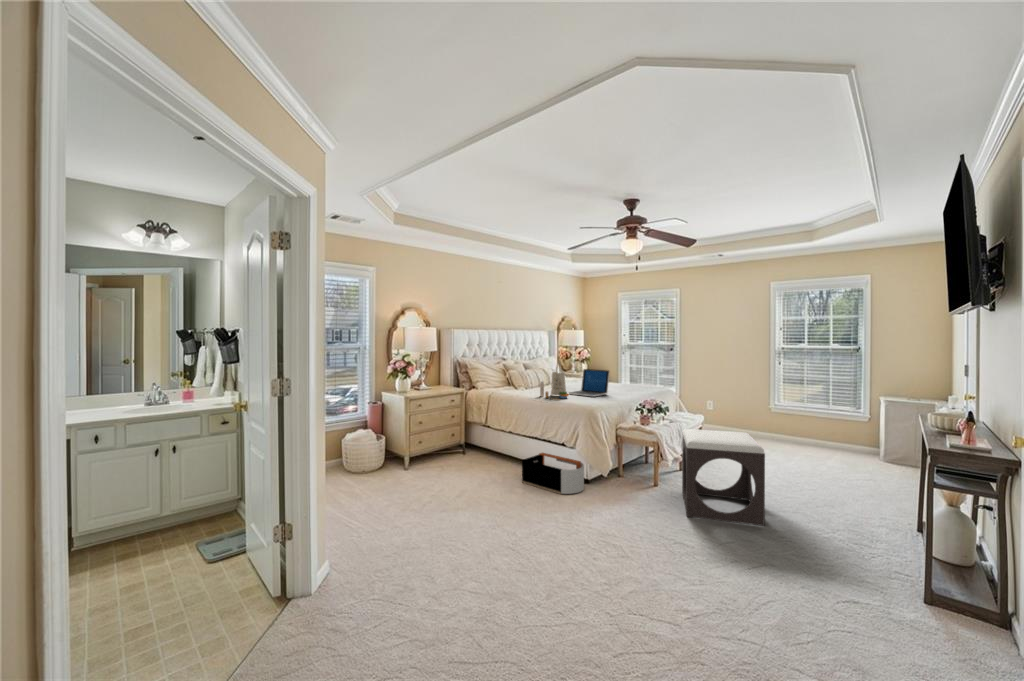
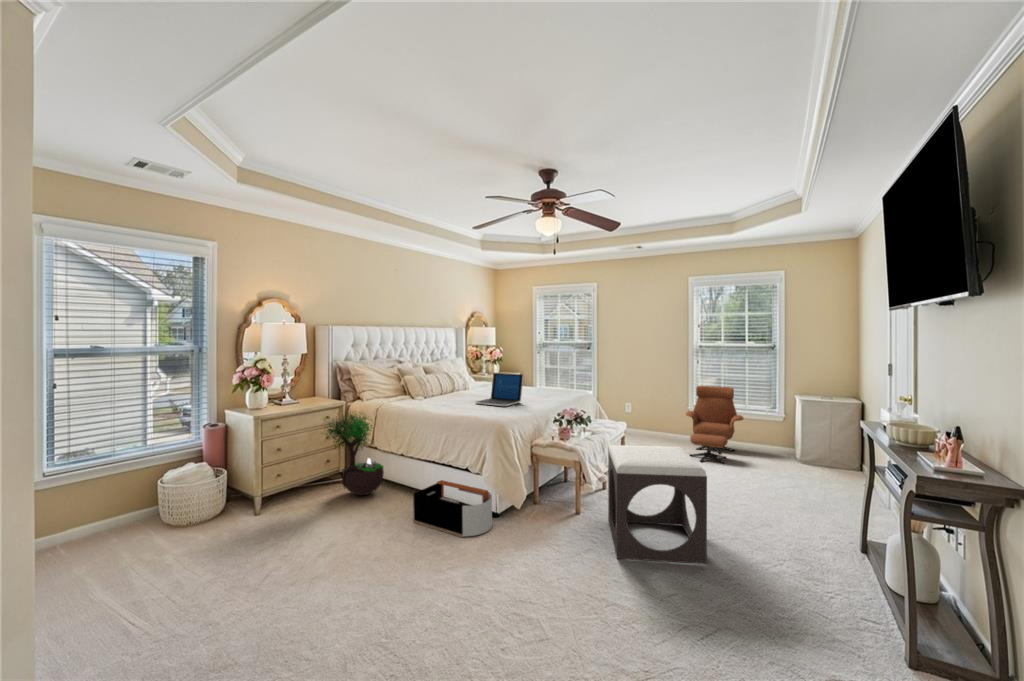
tote bag: present [540,362,568,400] -> none [440,364,475,413]
lounge chair: none [766,386,826,458] -> present [686,386,744,463]
potted tree: none [449,391,496,463] -> present [325,415,384,495]

